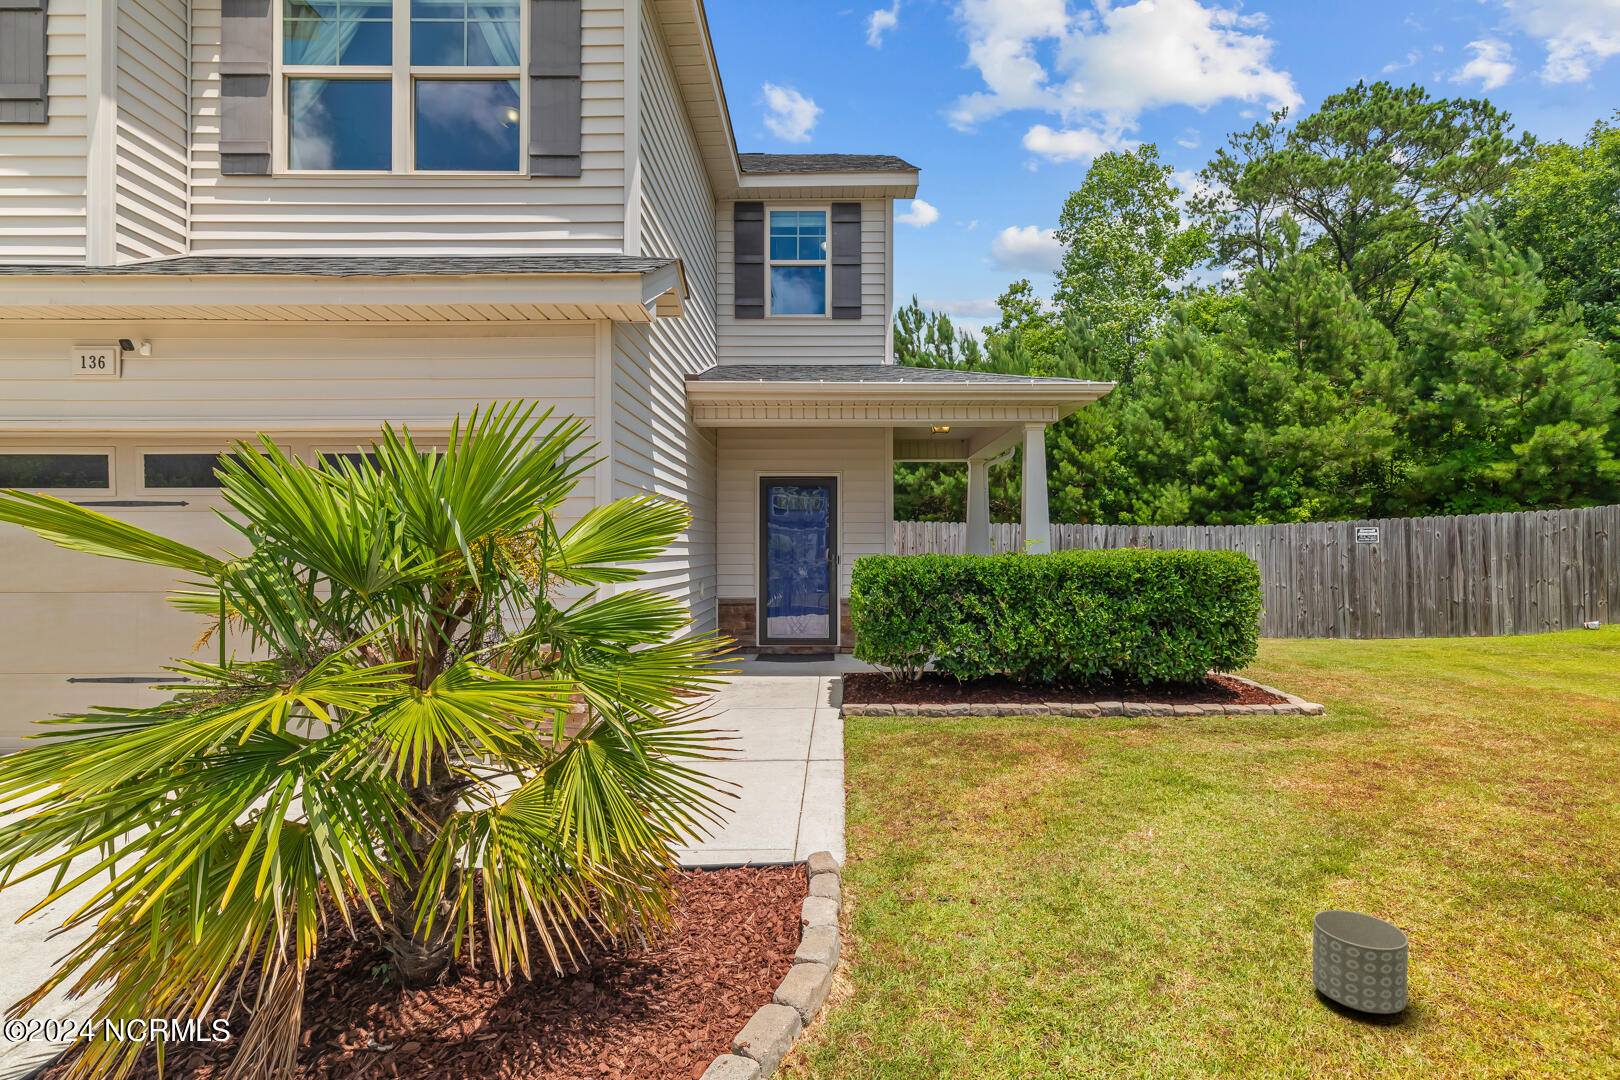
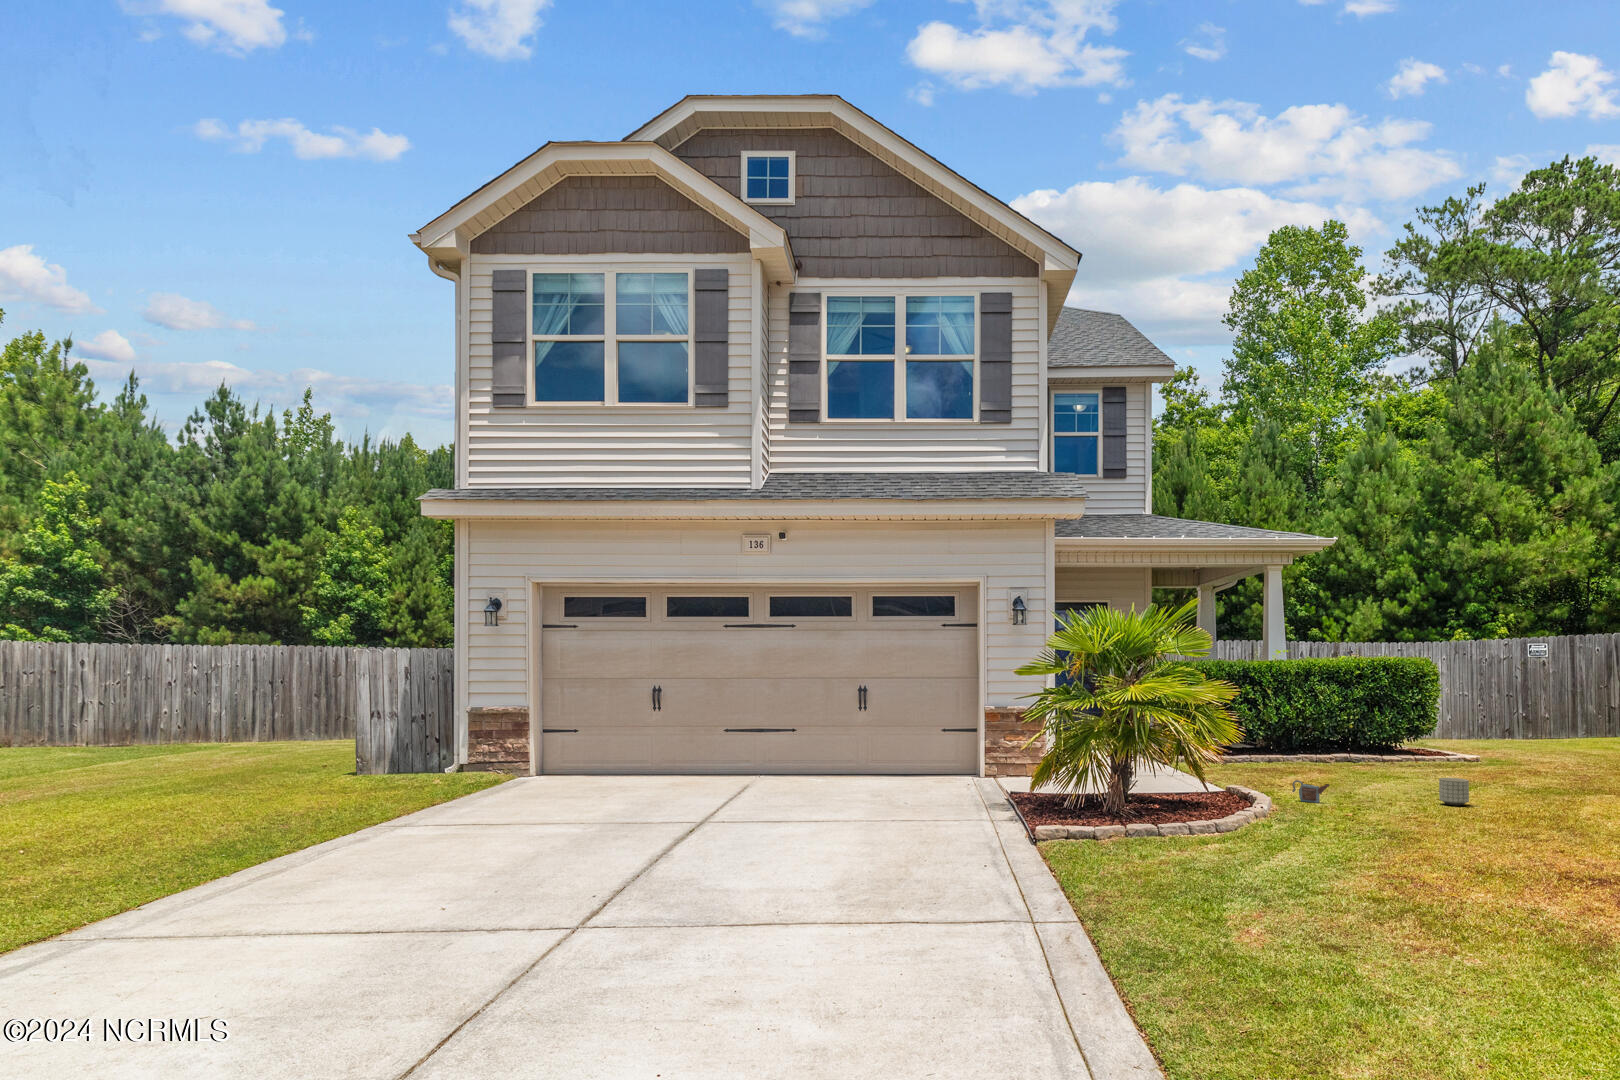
watering can: none [894,913,990,993] -> present [1292,780,1330,803]

